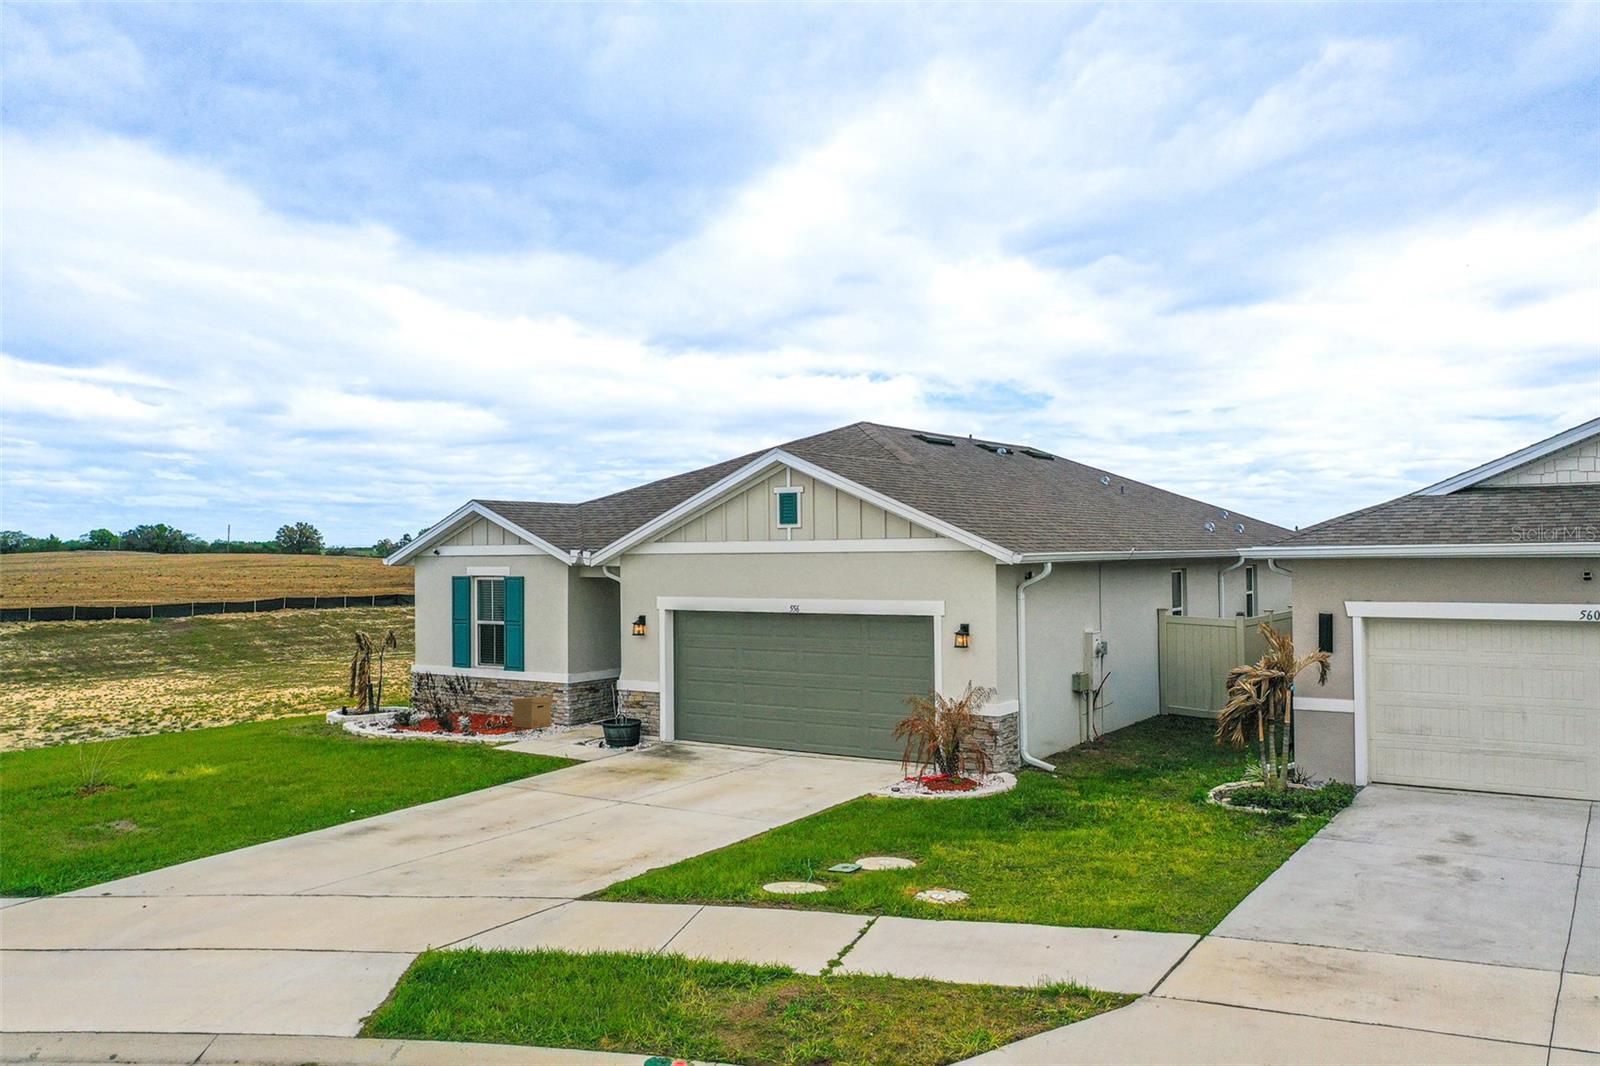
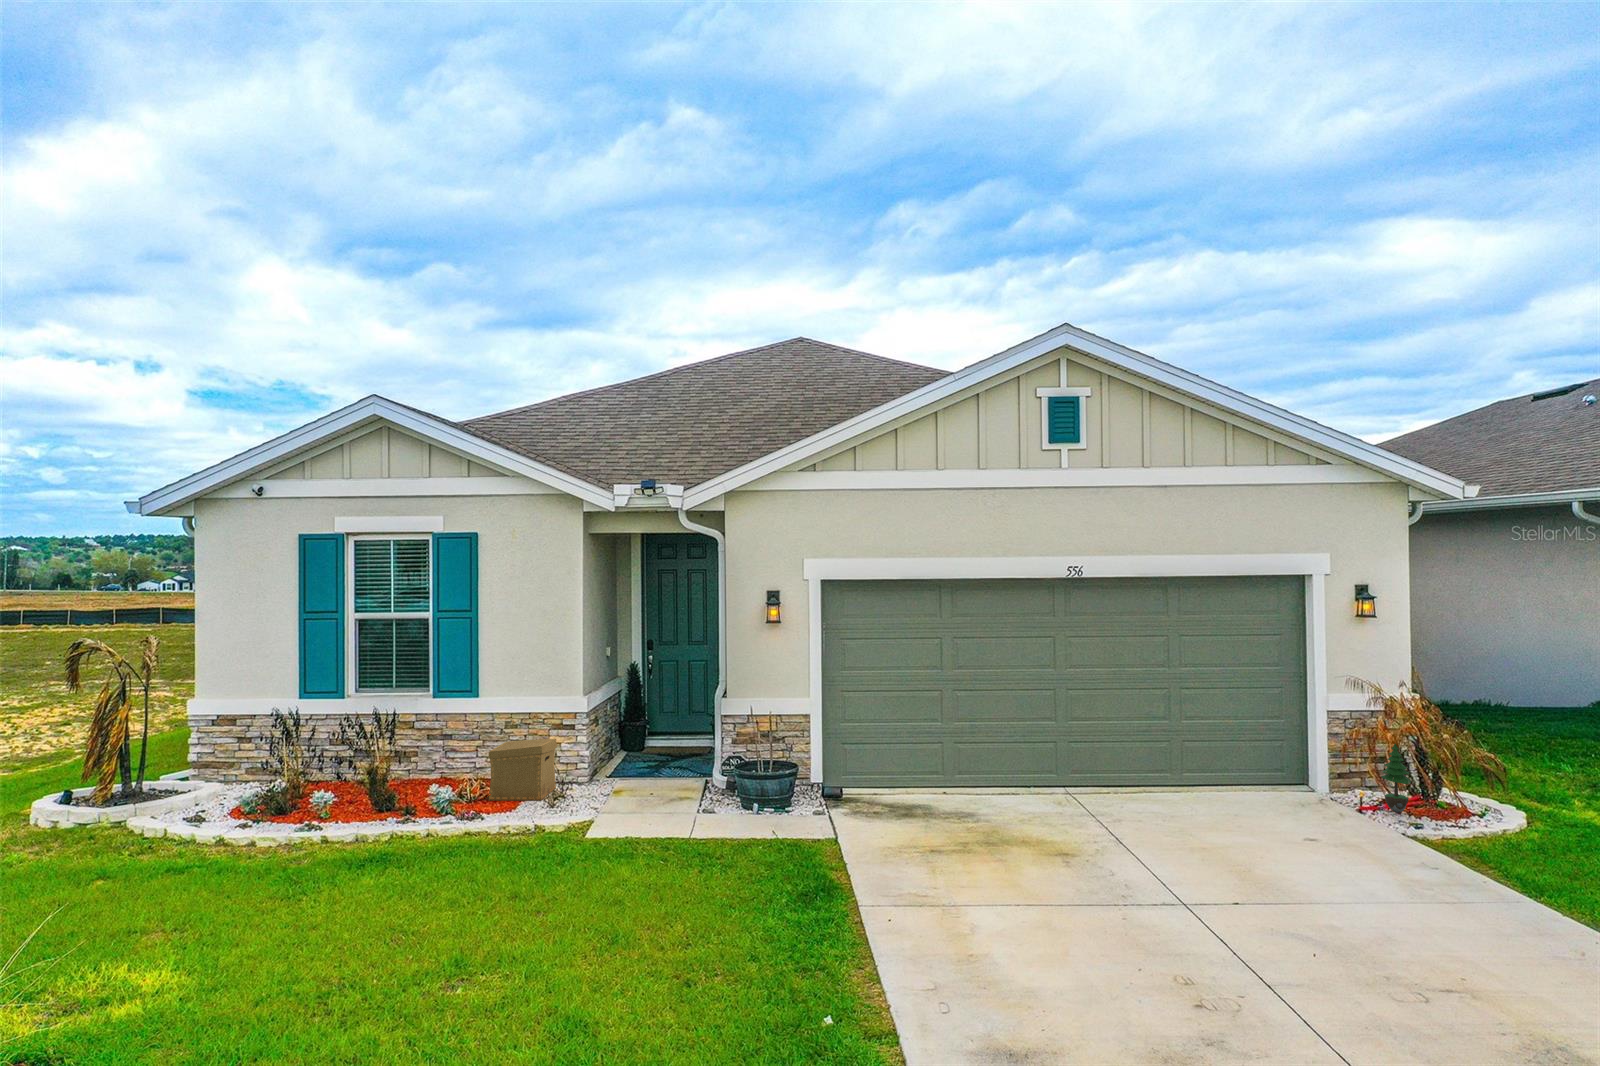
potted tree: none [924,735,942,784] -> present [1381,744,1411,813]

